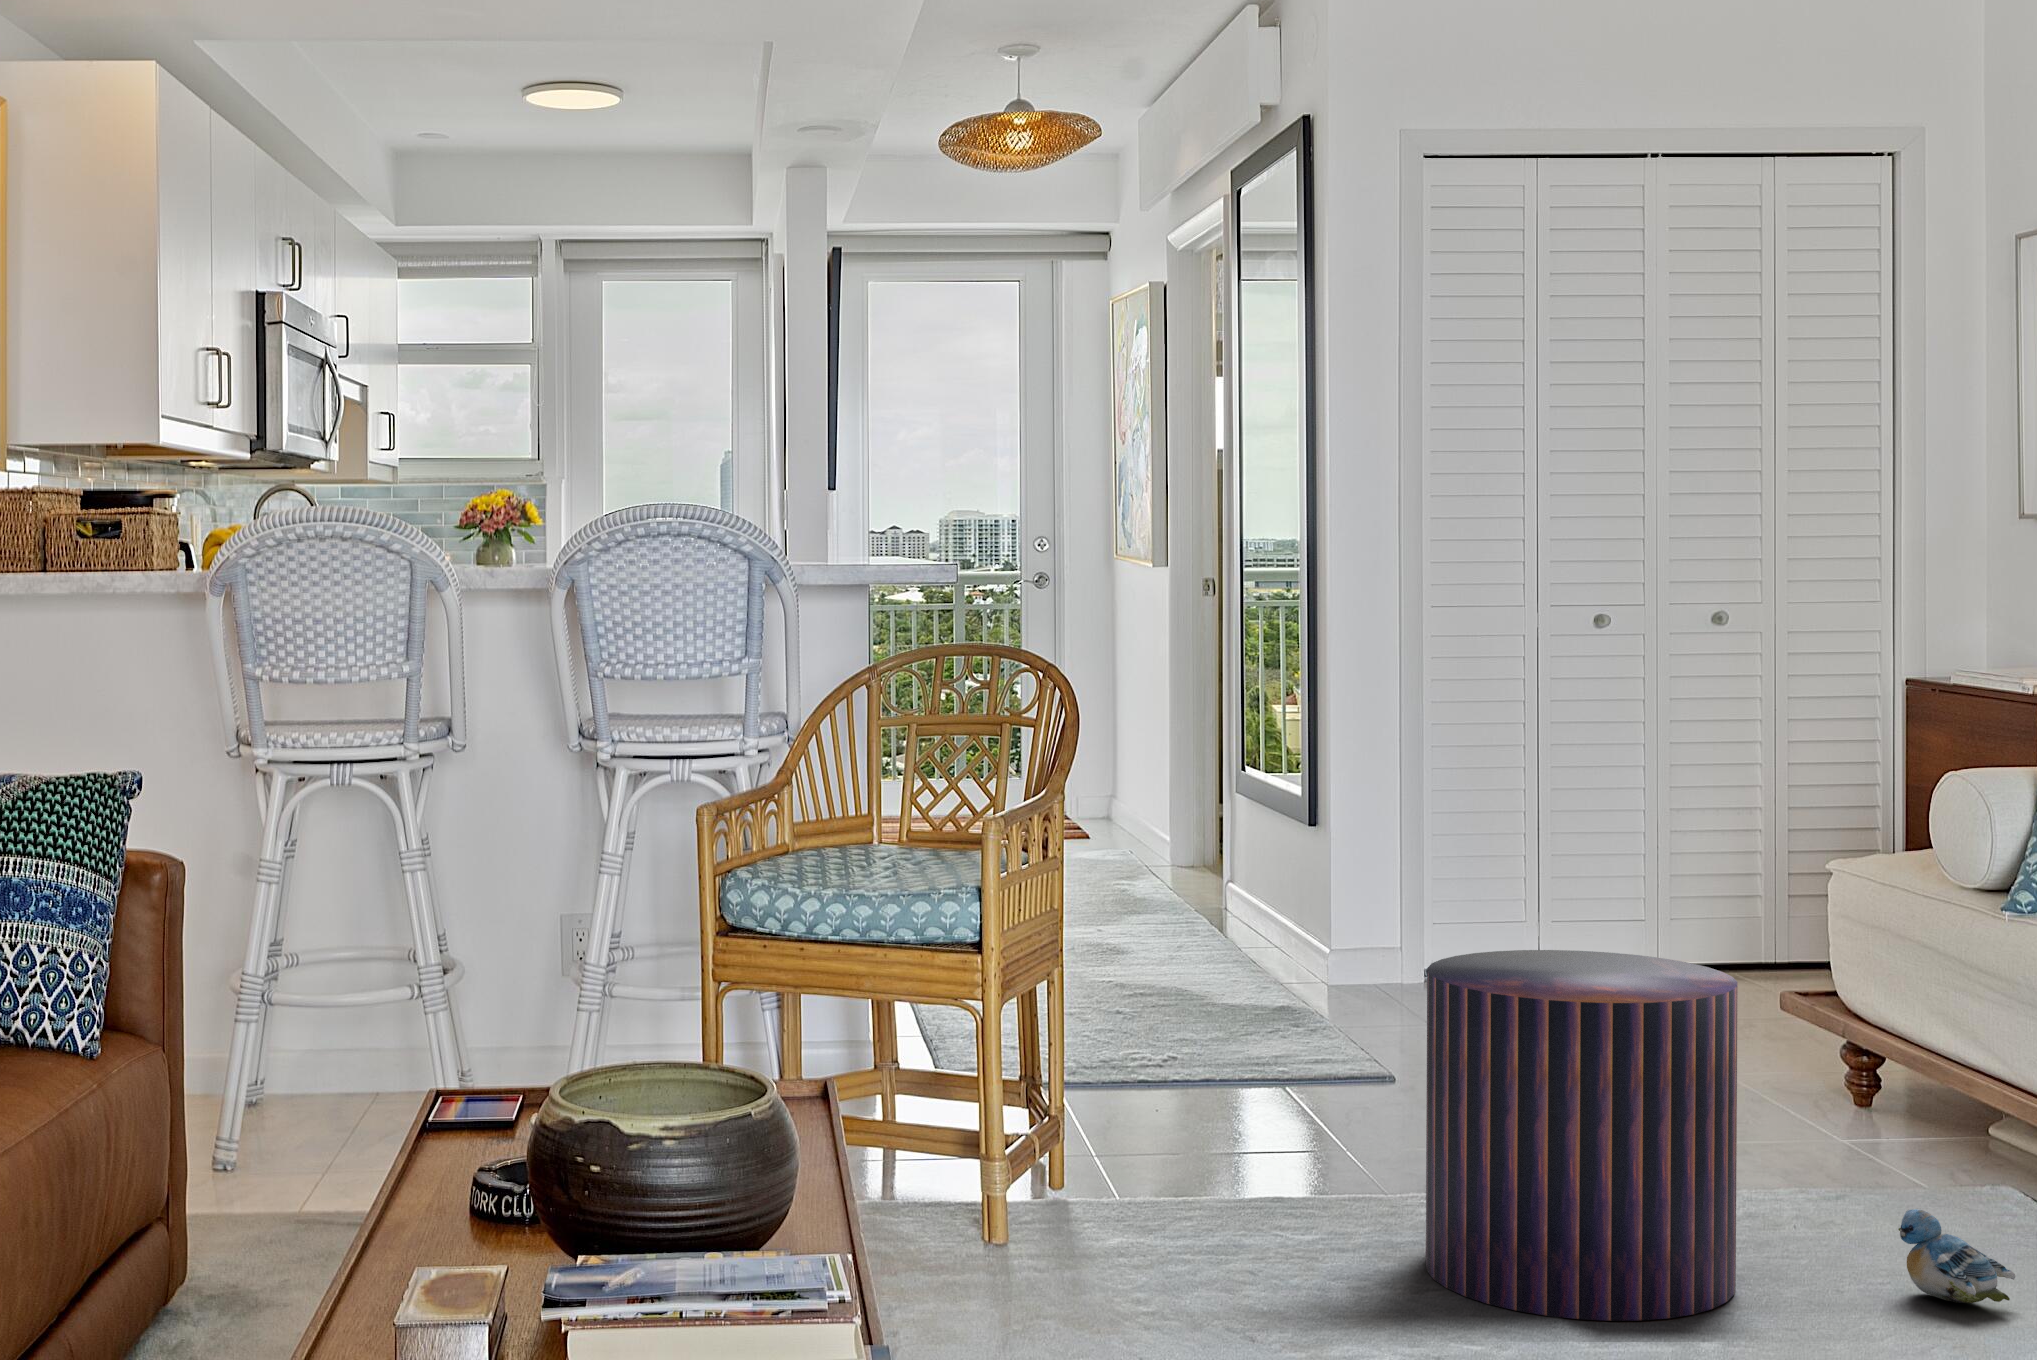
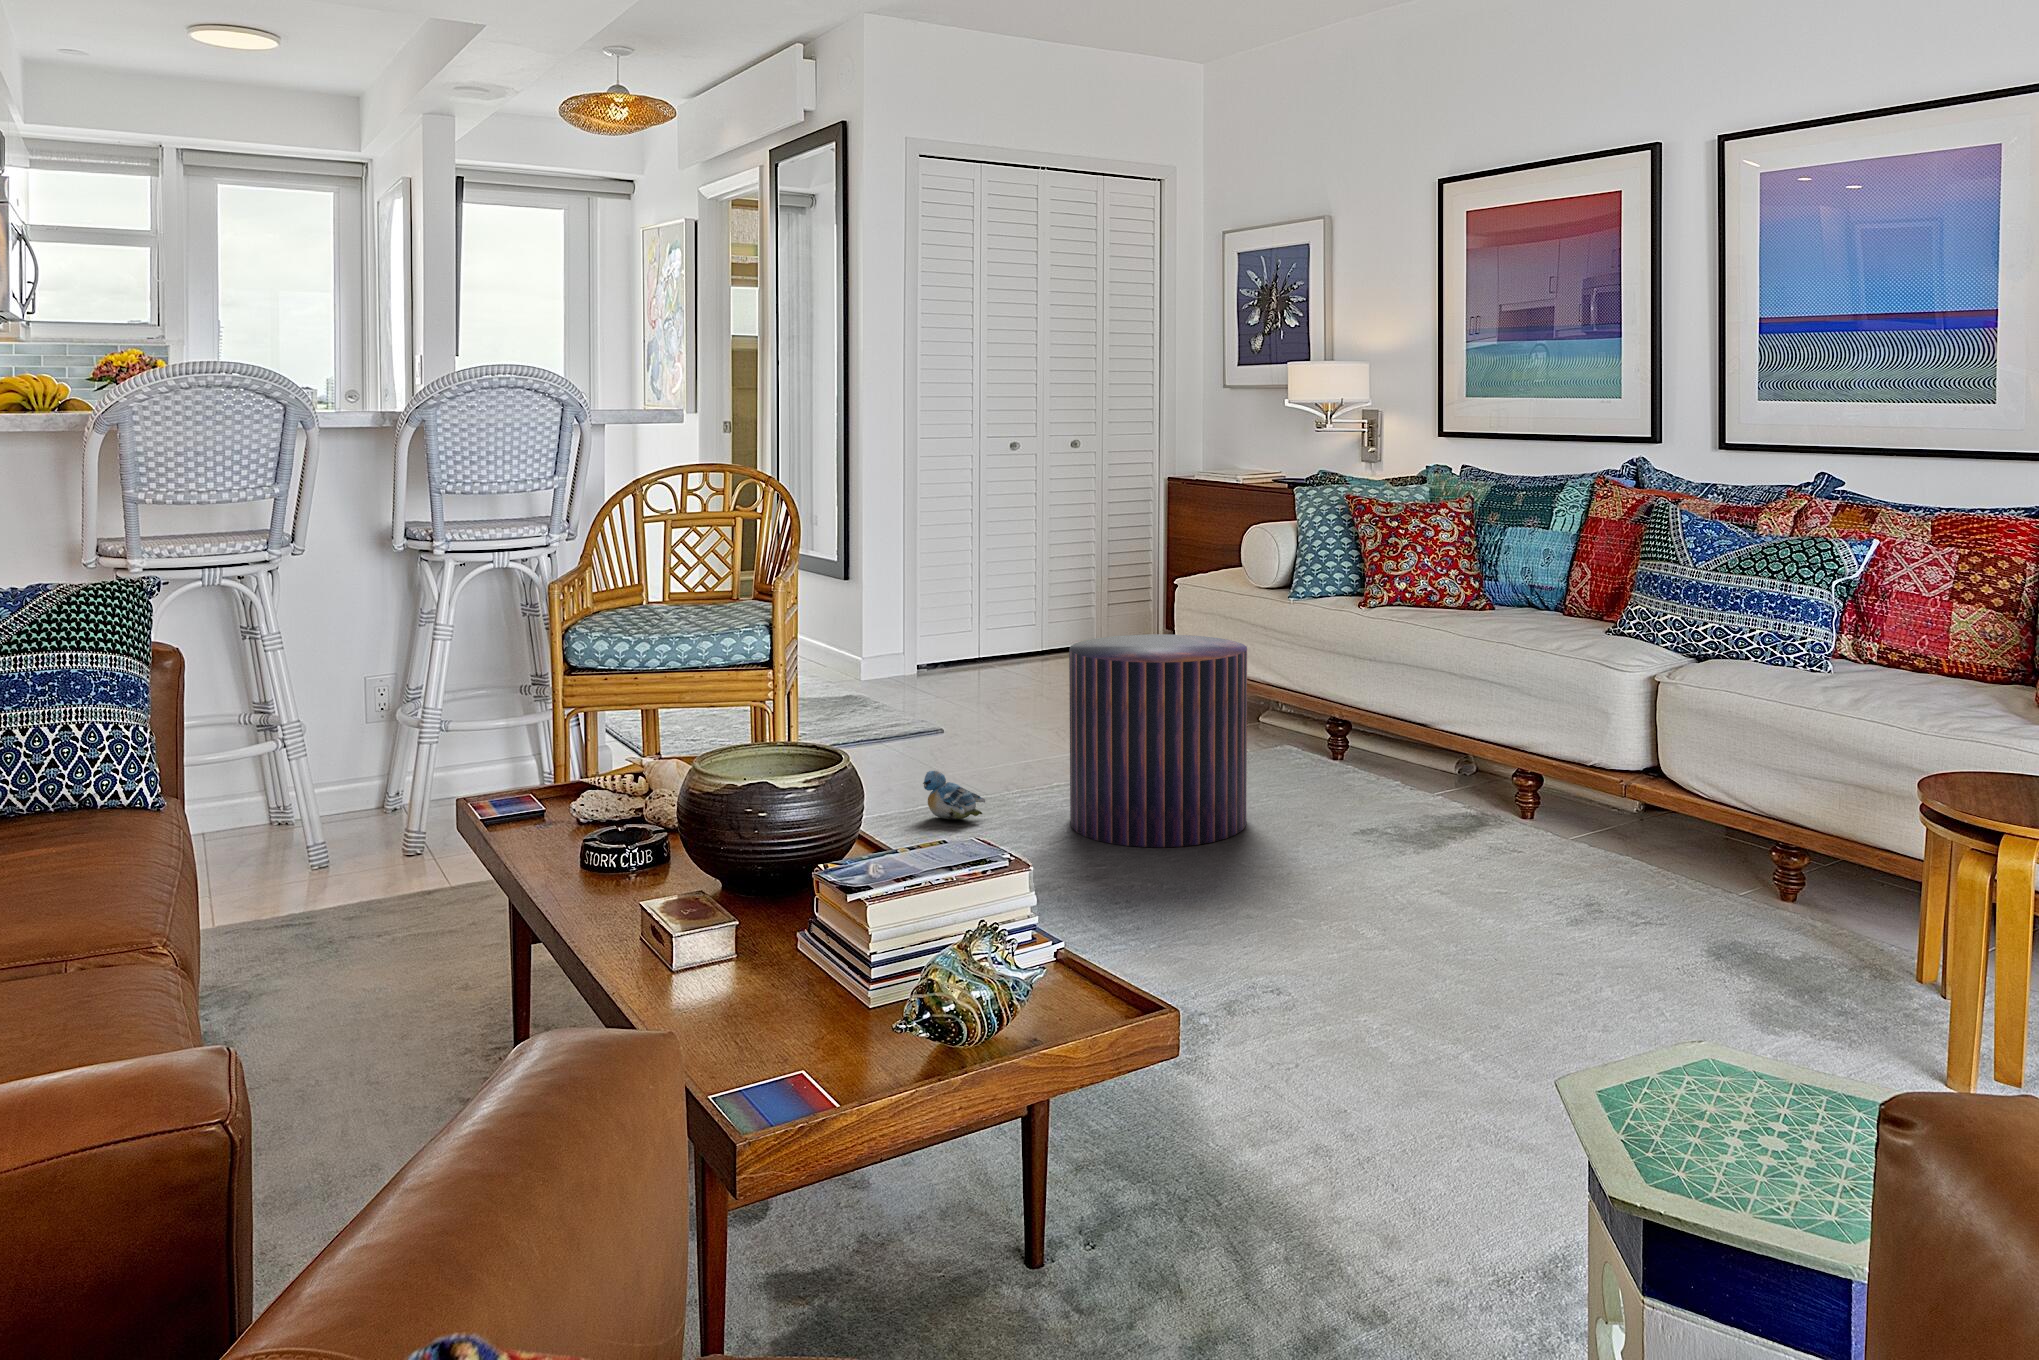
plush toy: present [1898,1209,2015,1303] -> present [923,771,985,820]

